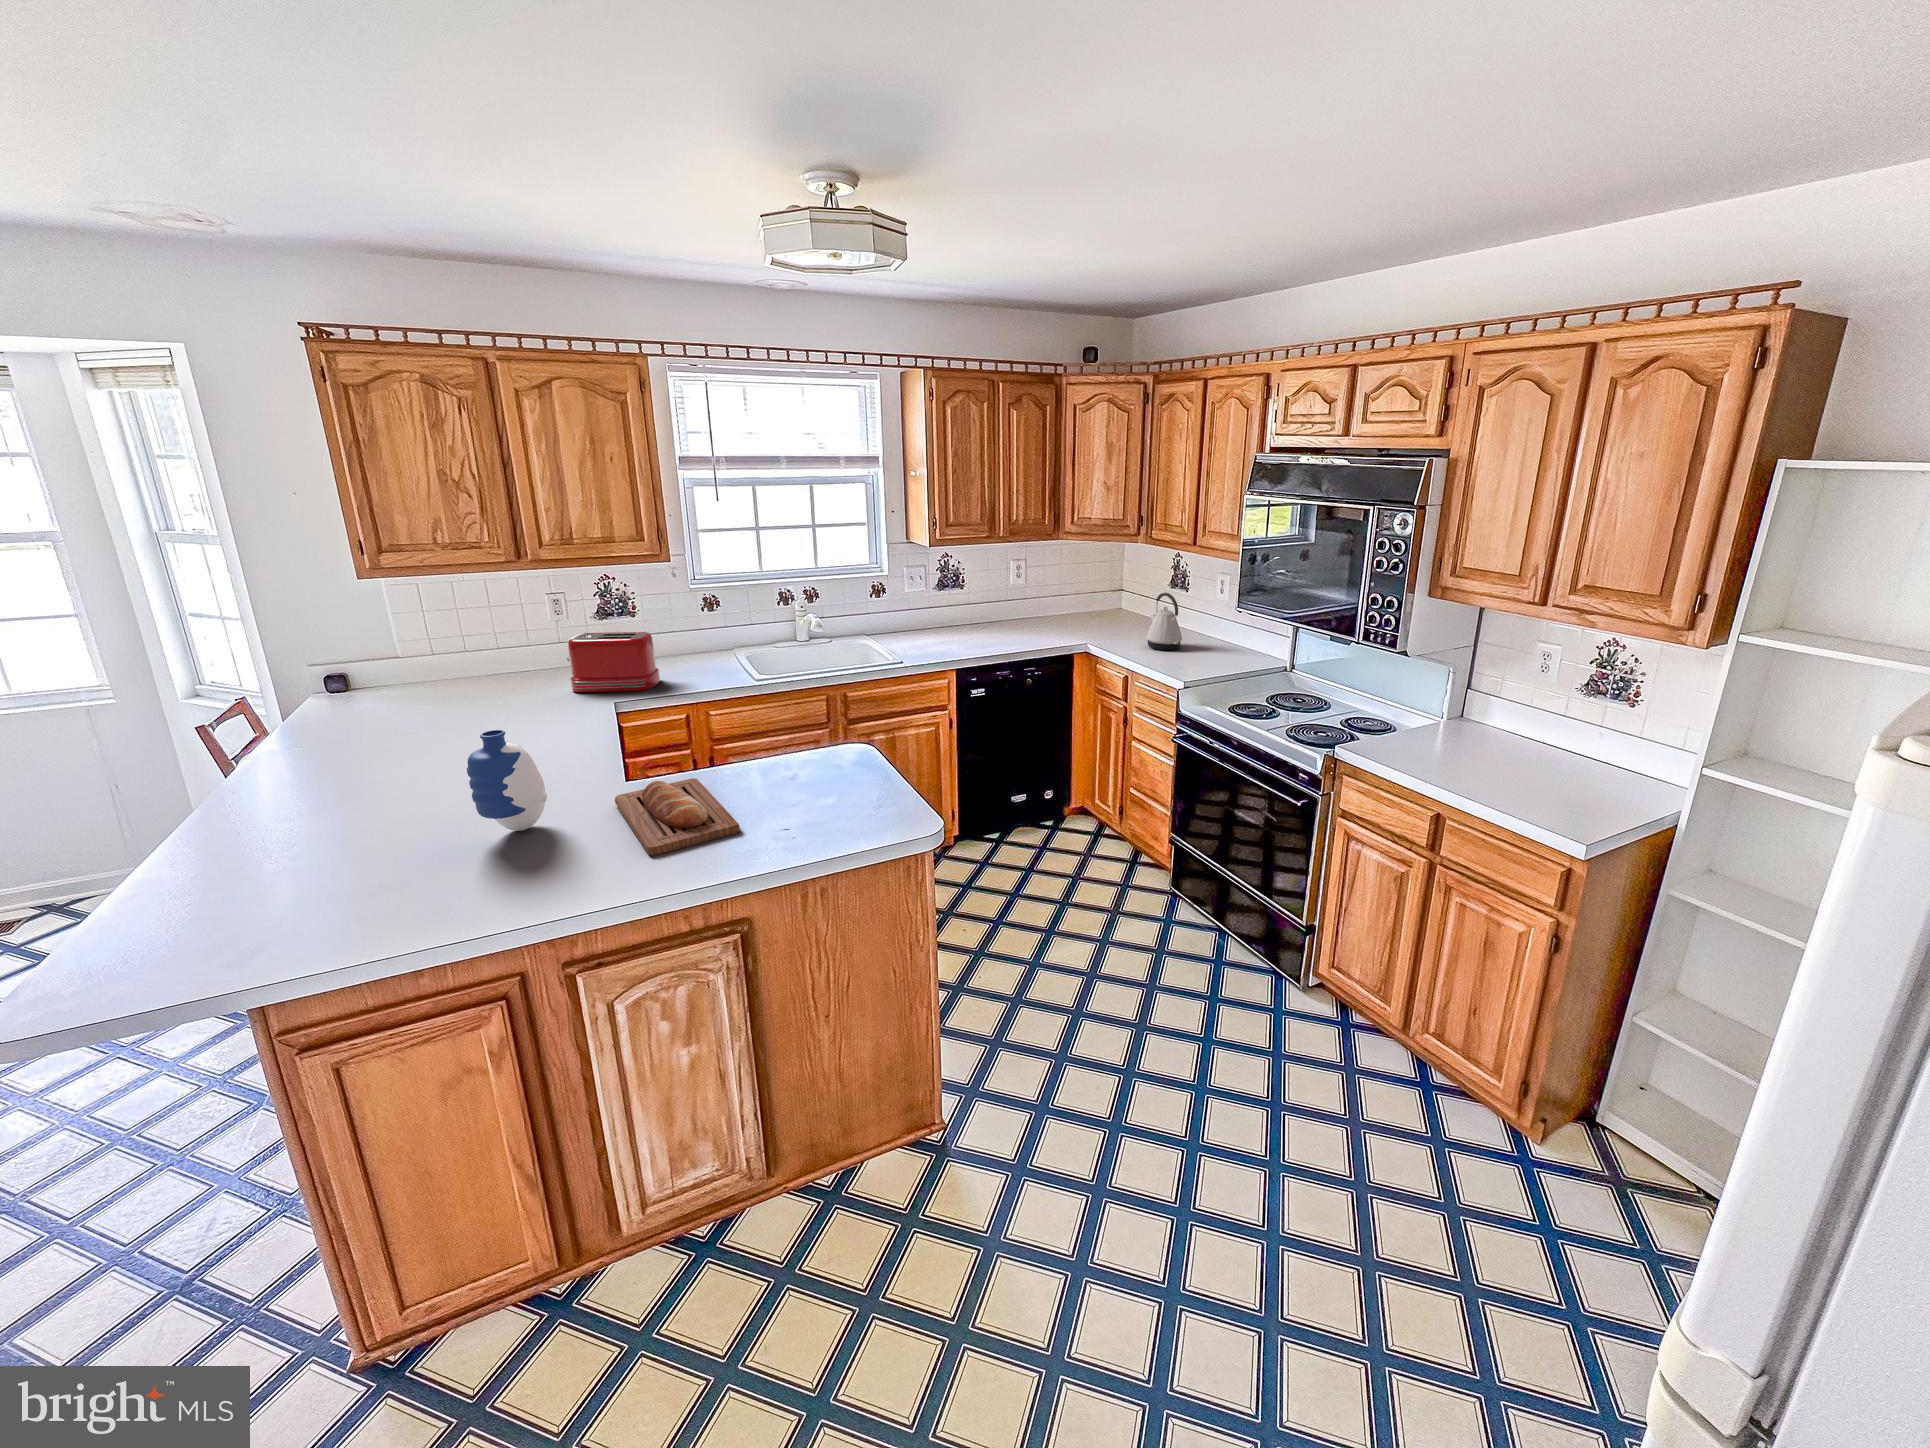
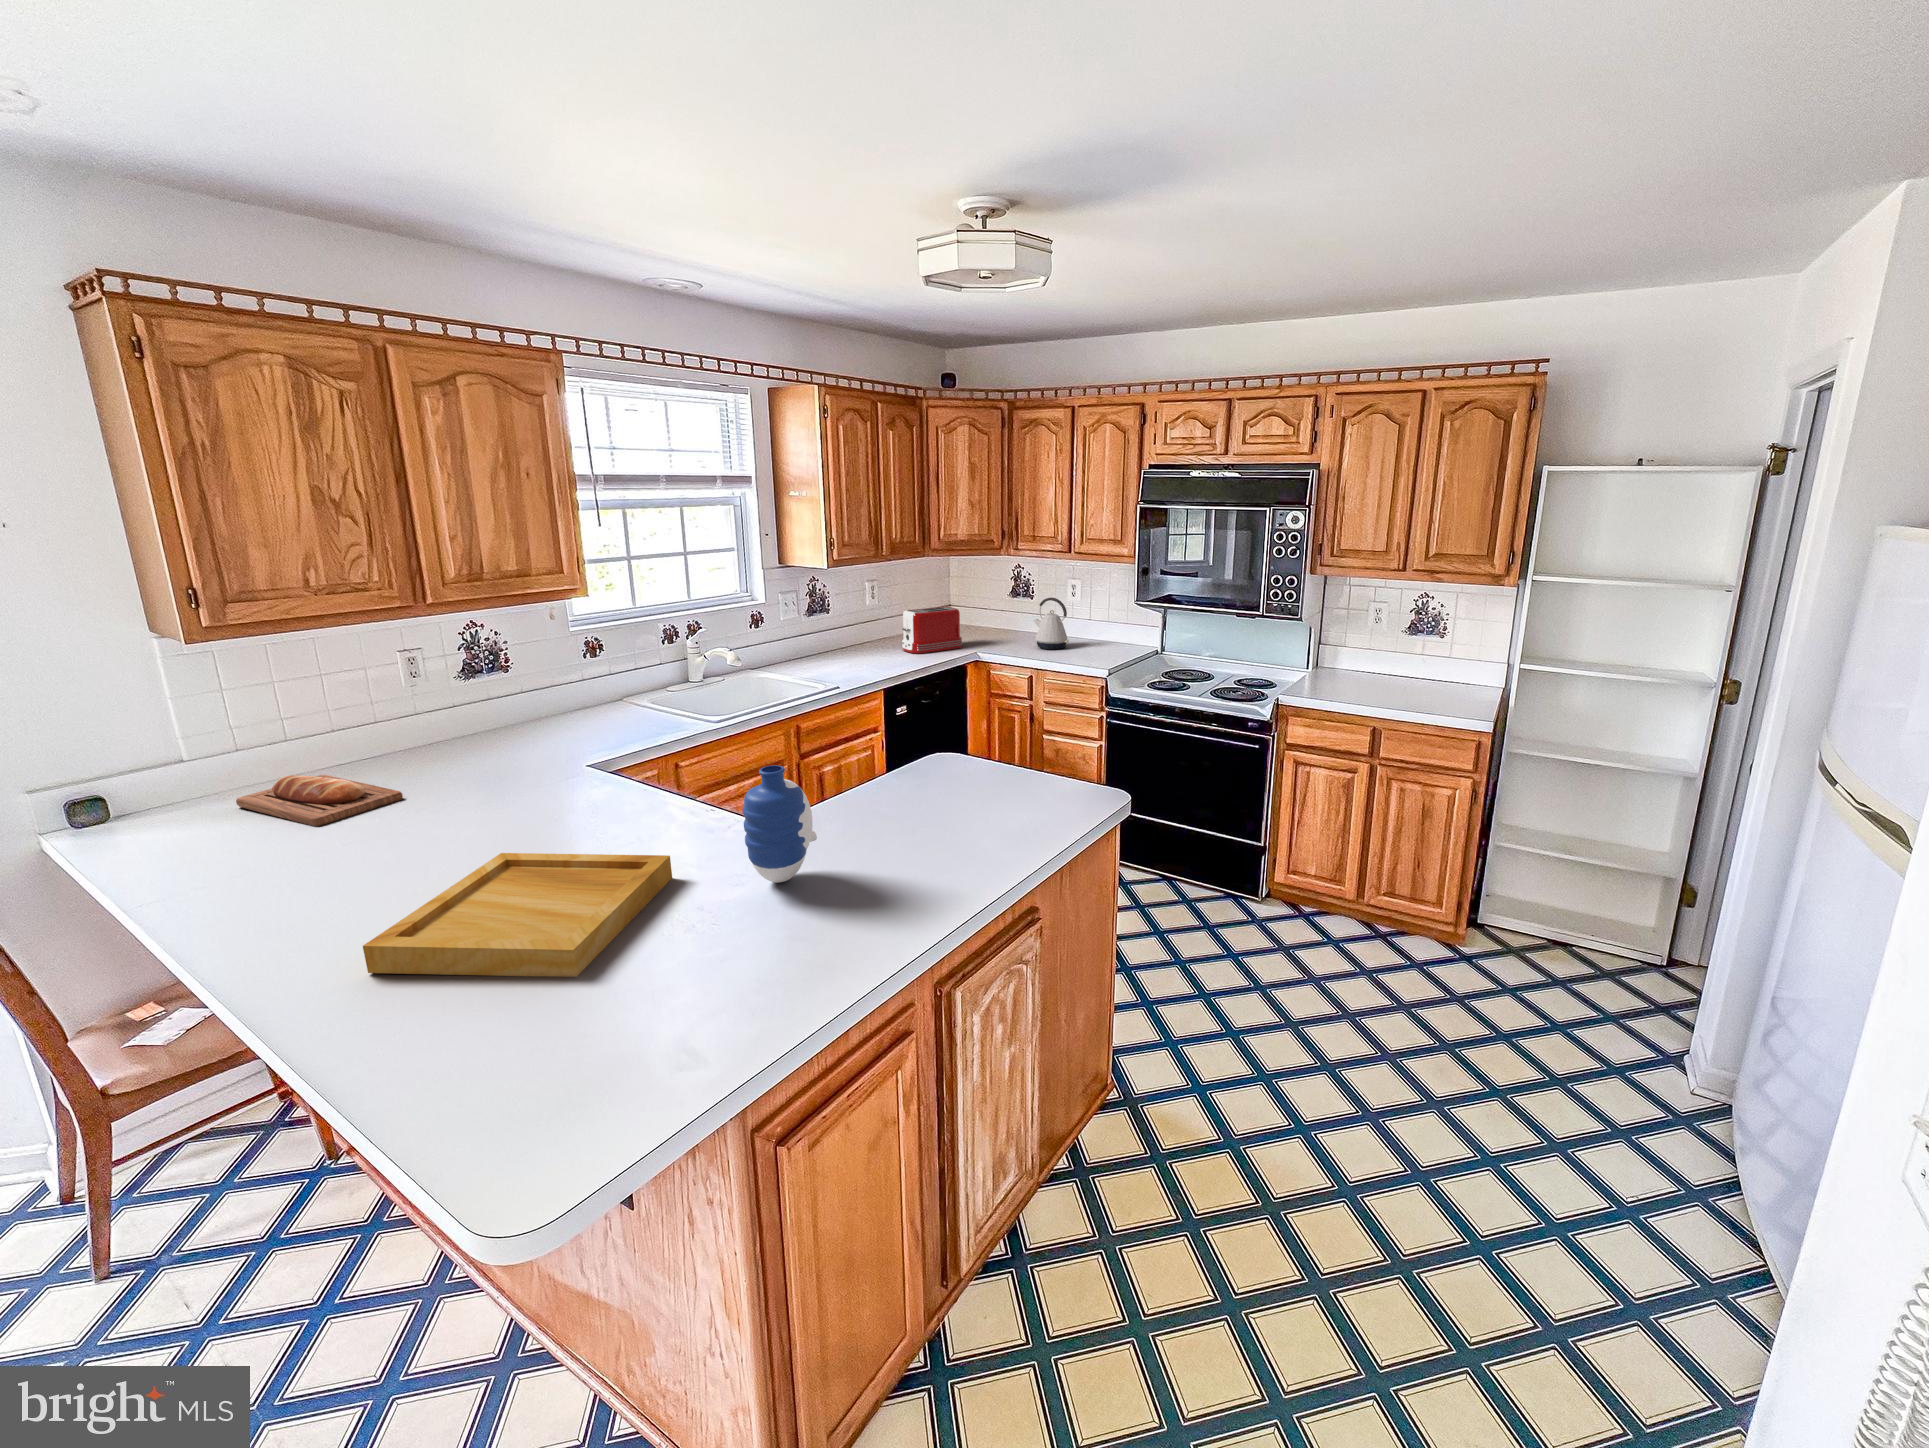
toaster: present [567,632,660,692] -> present [902,607,962,653]
tray: none [238,759,479,865] -> present [363,853,672,976]
bread loaf: present [615,778,740,856] -> present [236,775,403,826]

